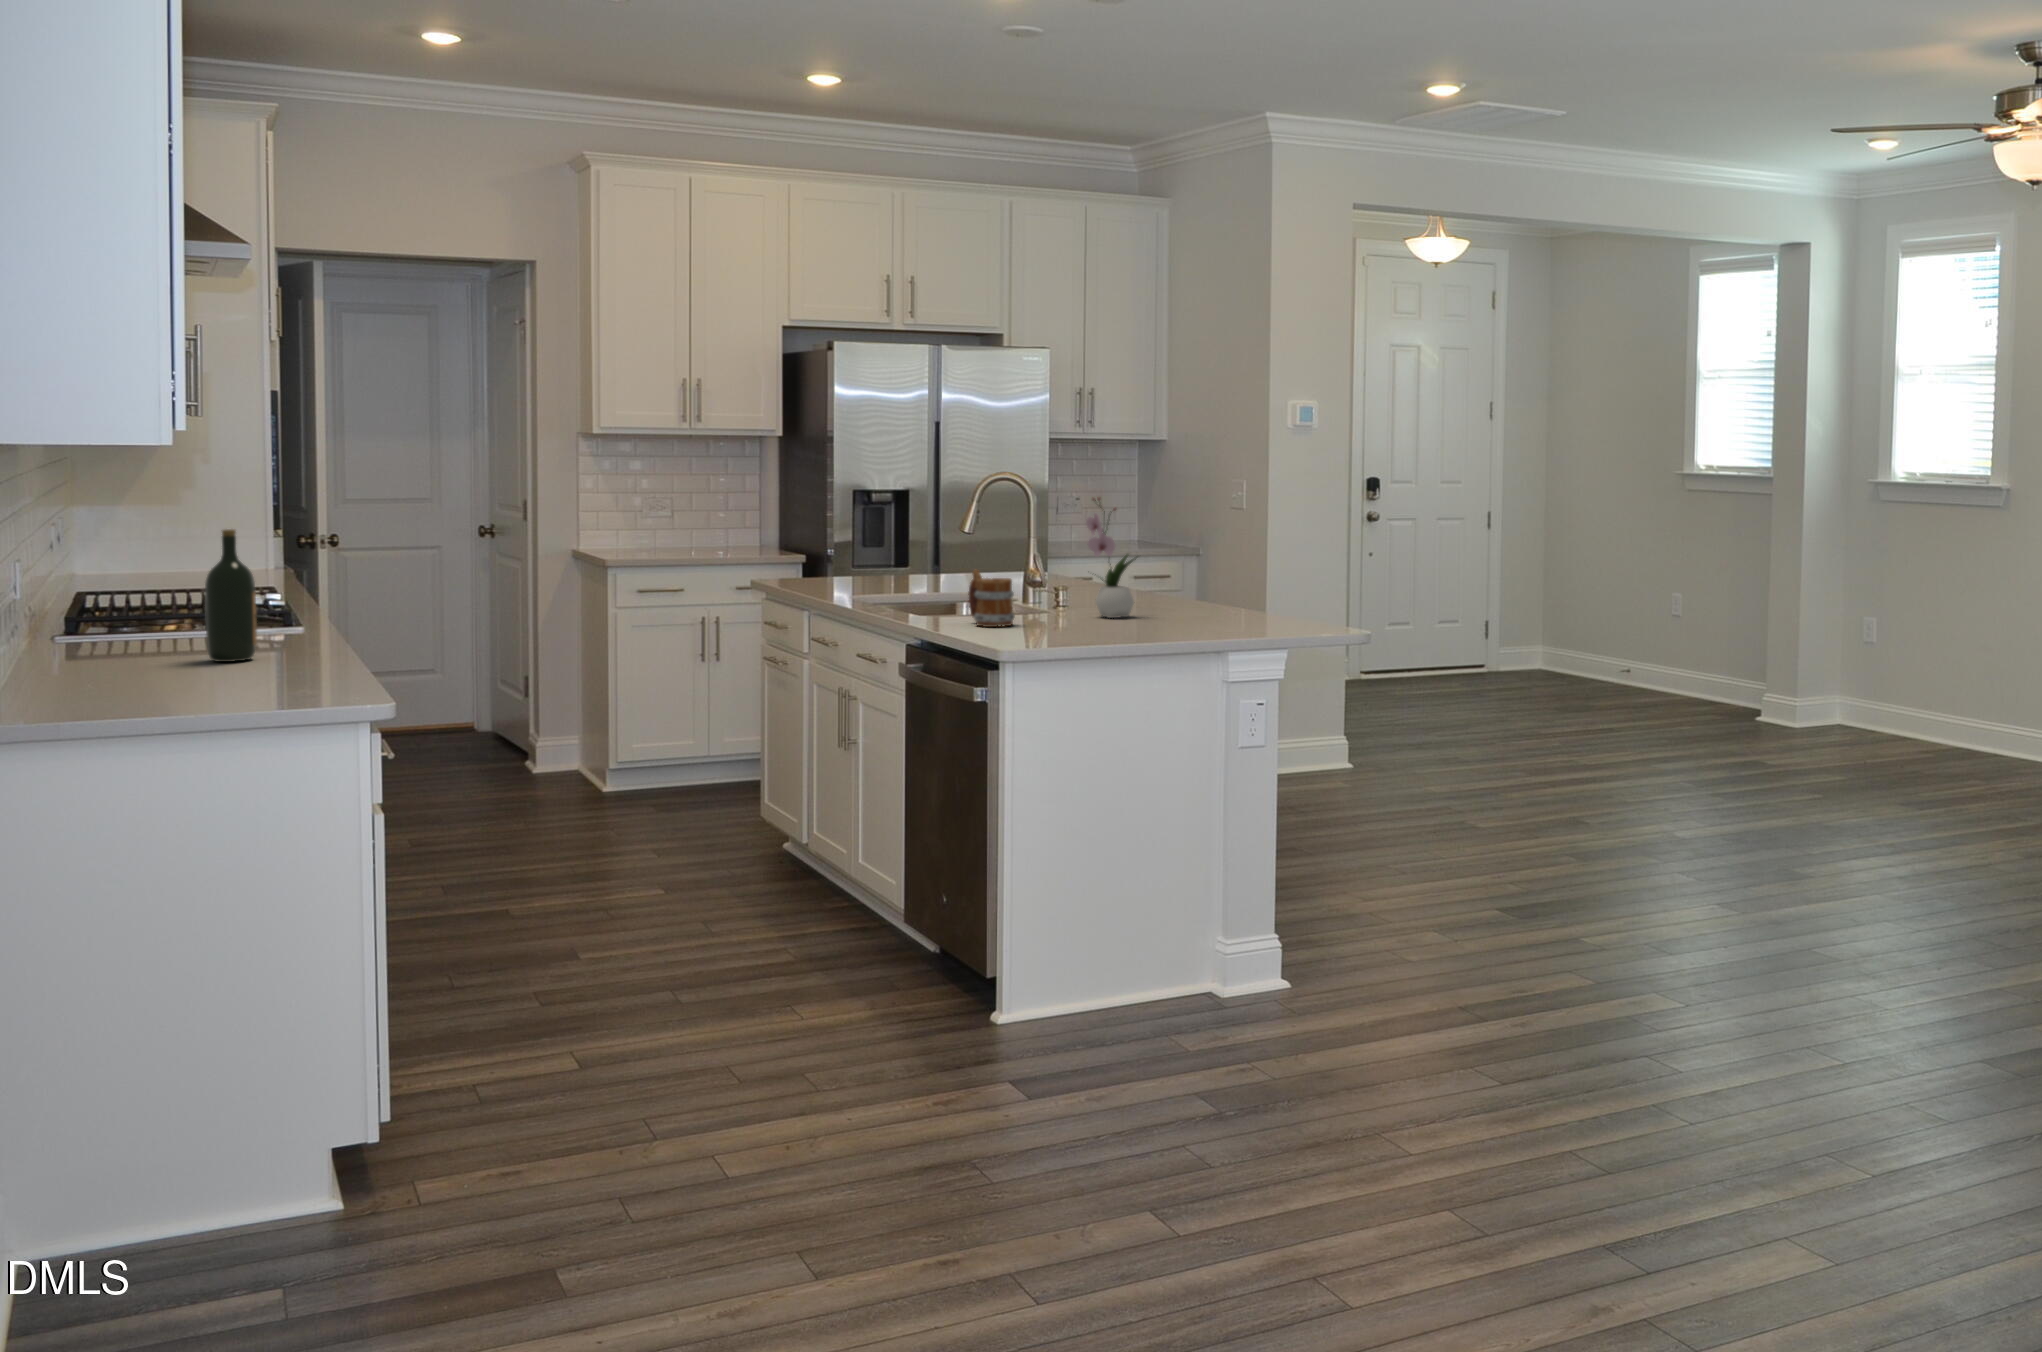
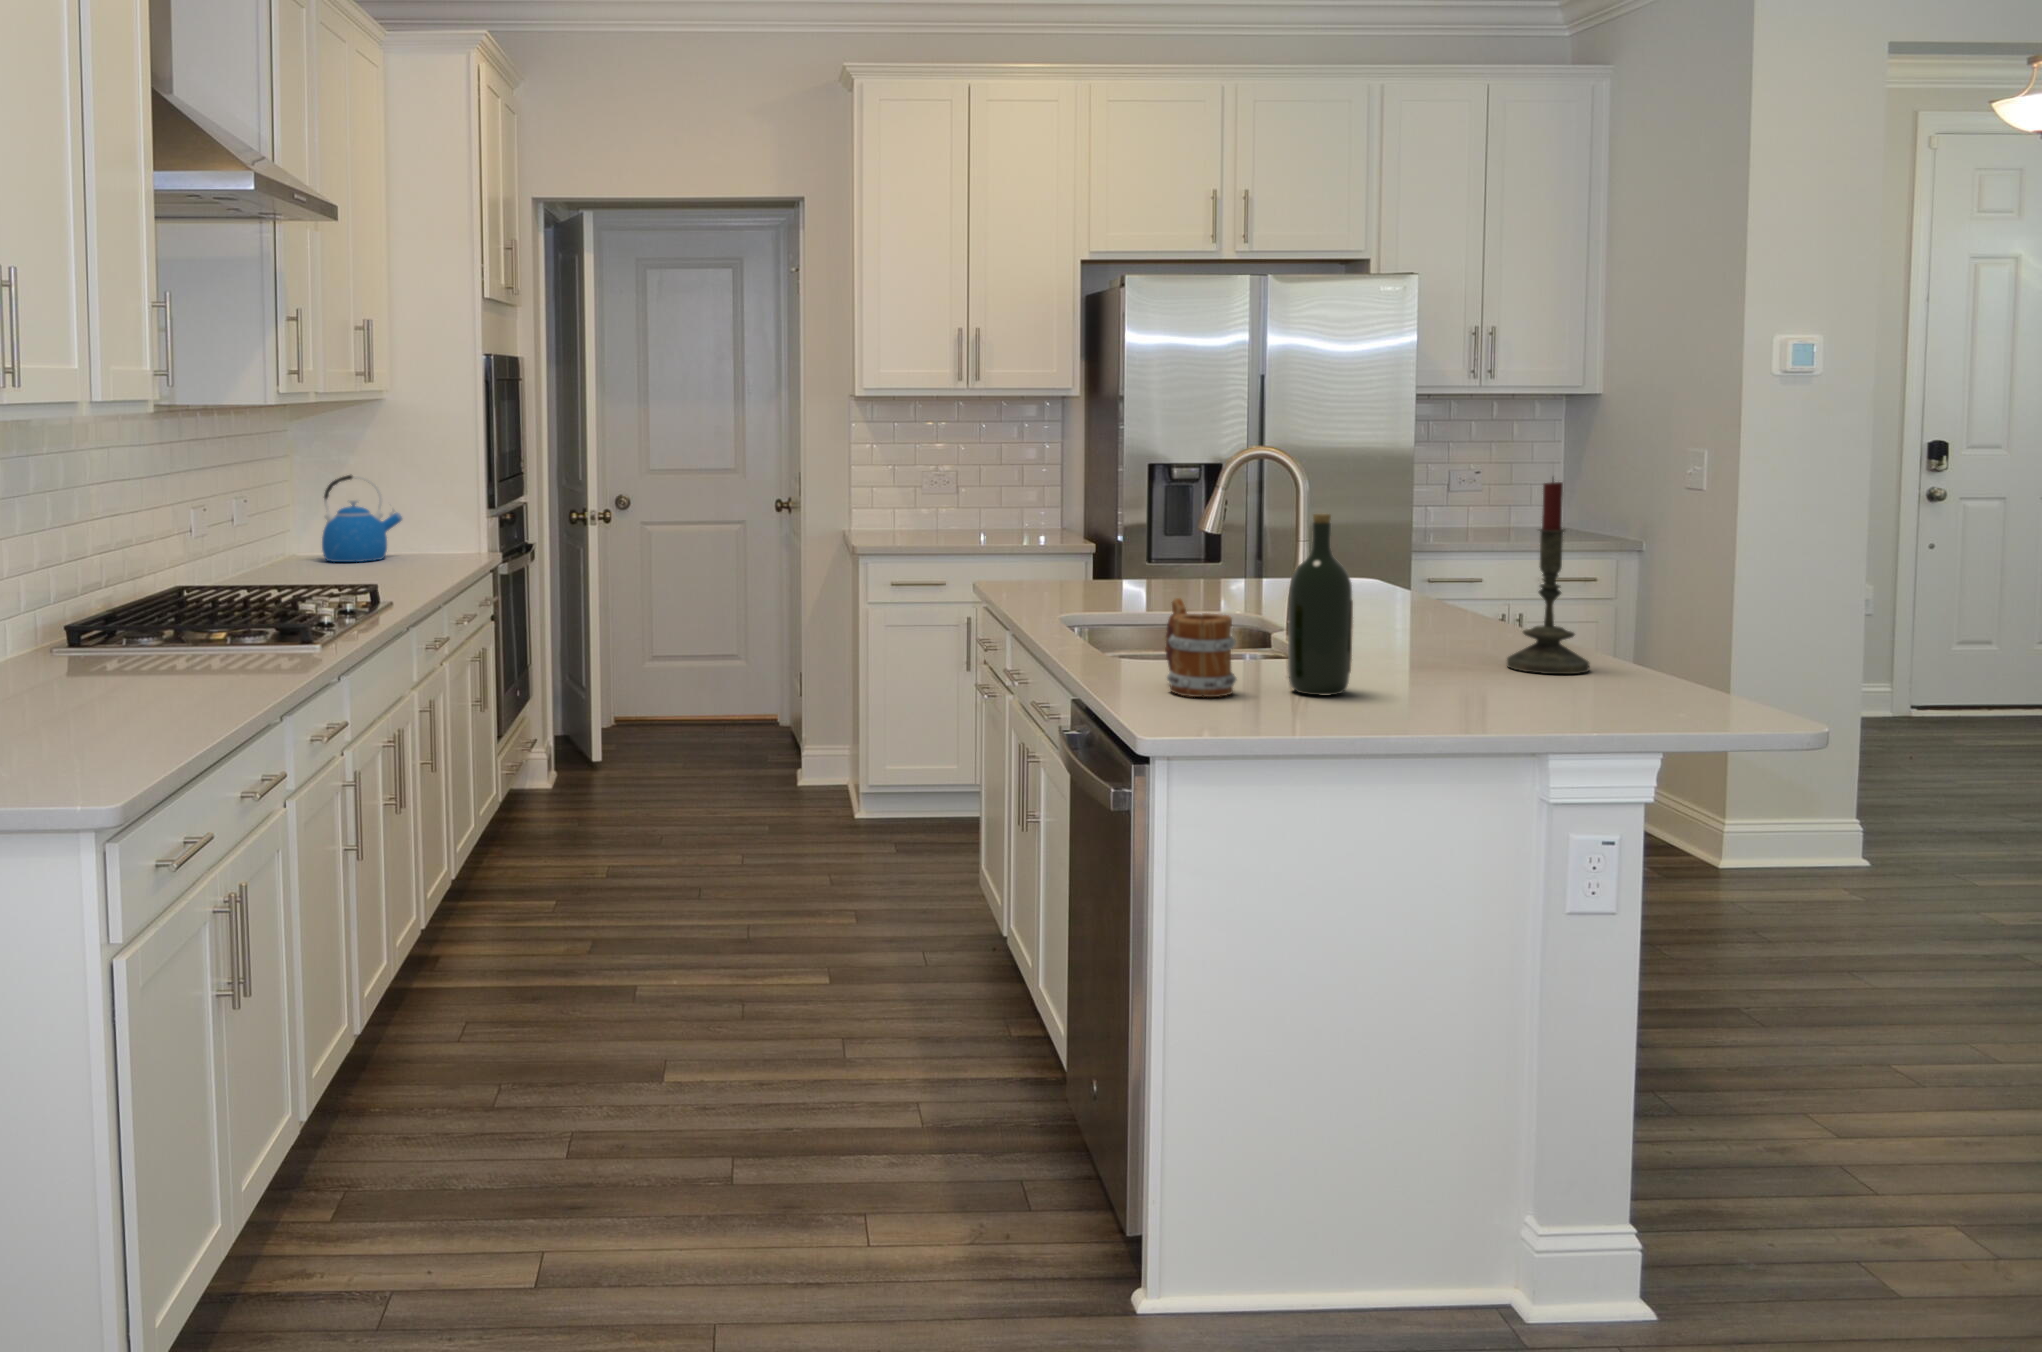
candle: none [1152,494,1196,610] -> present [1507,481,1589,674]
flower arrangement: present [1086,498,1136,618] -> none [1378,481,1475,687]
kettle: none [135,503,215,582] -> present [322,475,402,562]
wine bottle: present [205,529,257,662] -> present [1288,514,1353,696]

